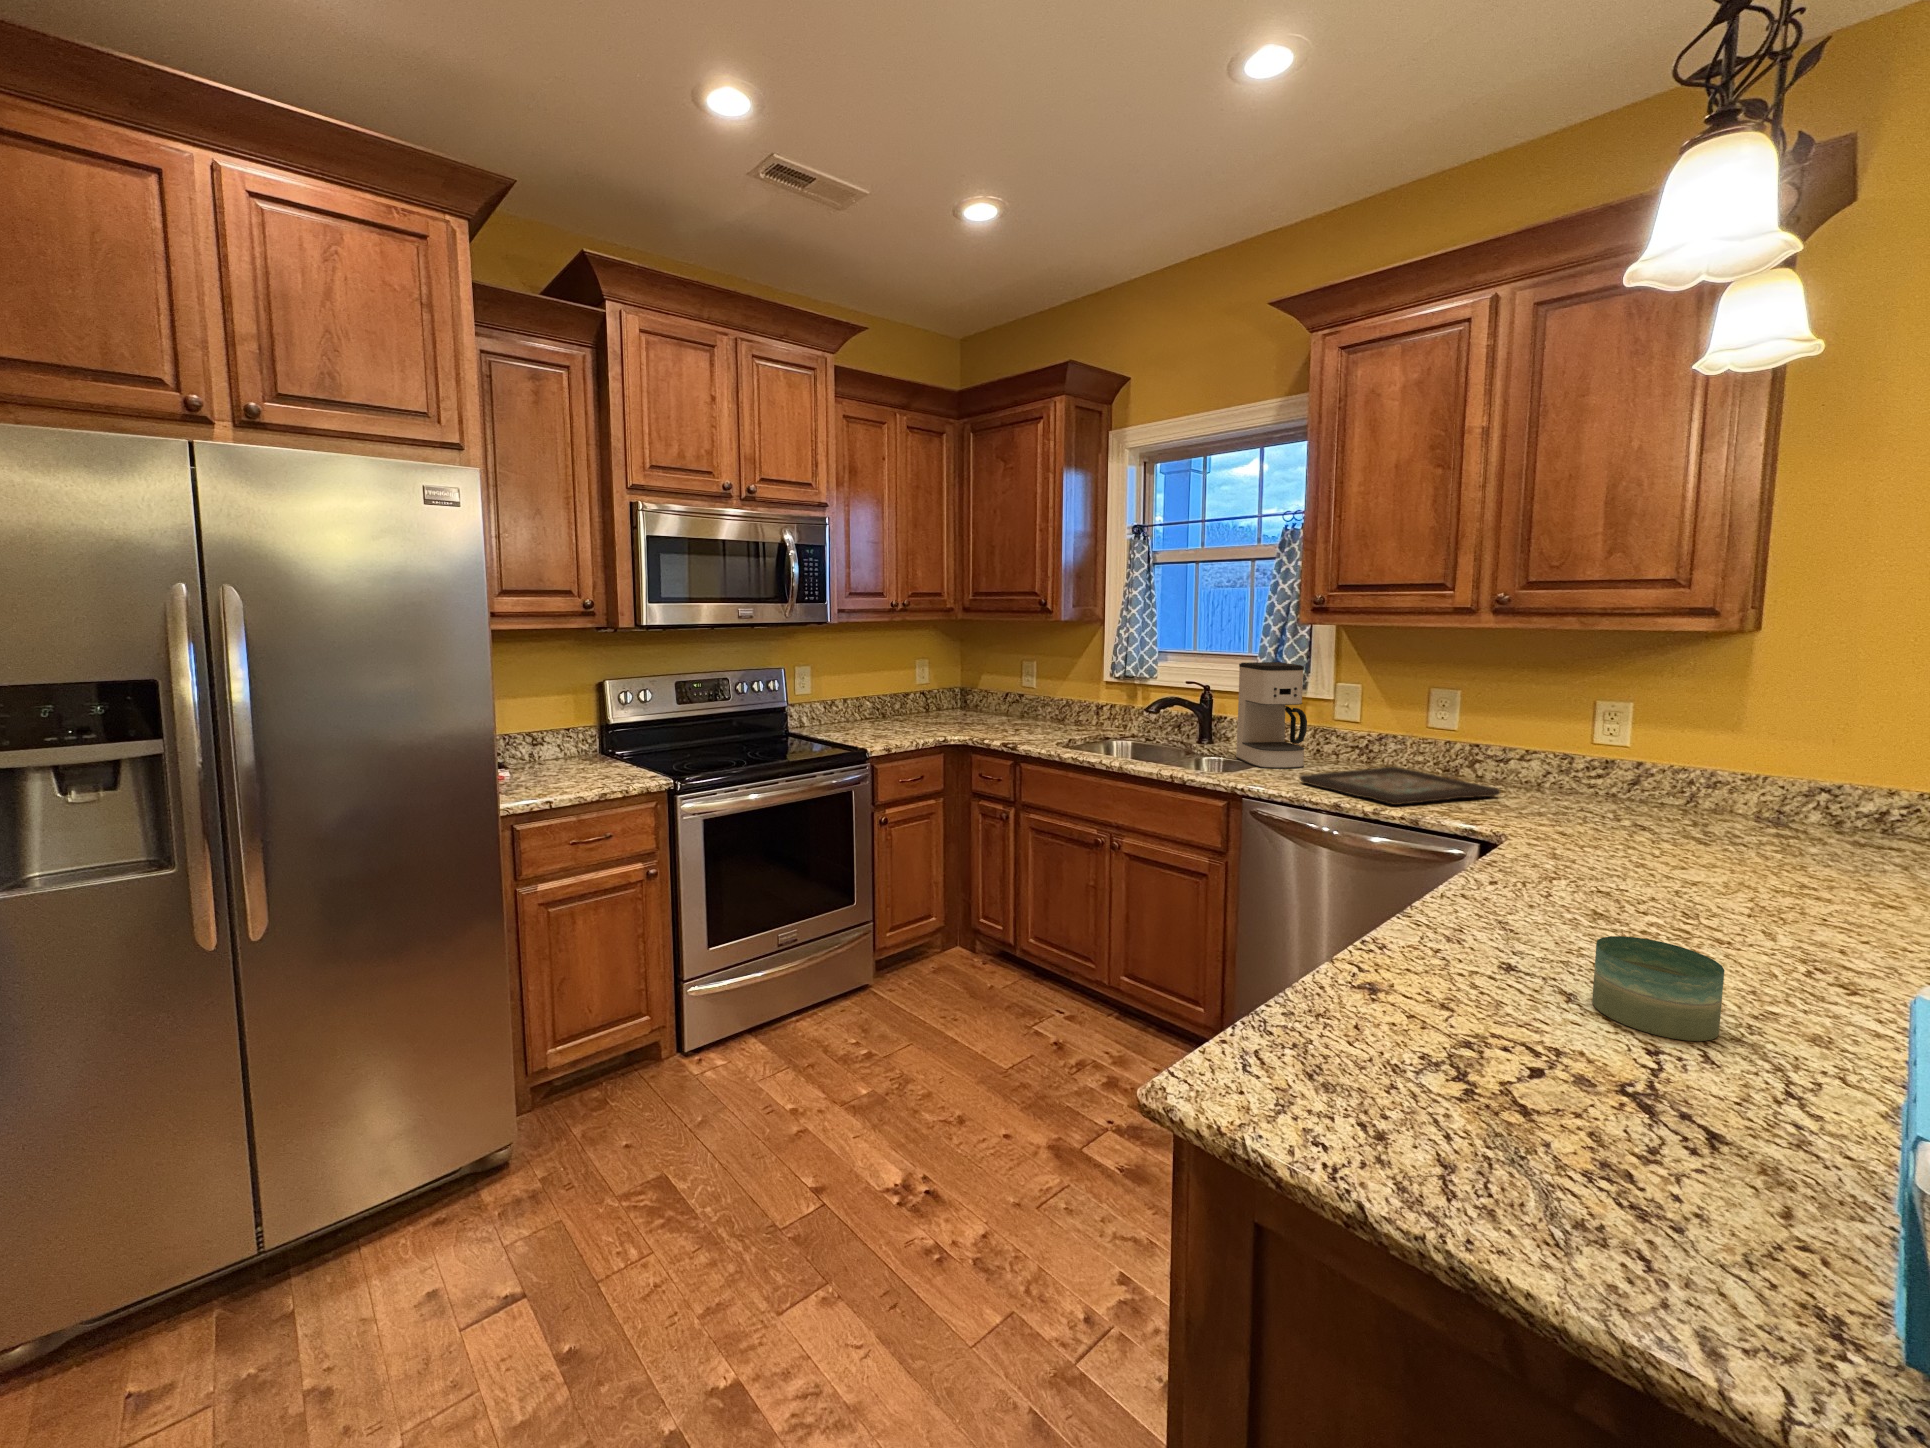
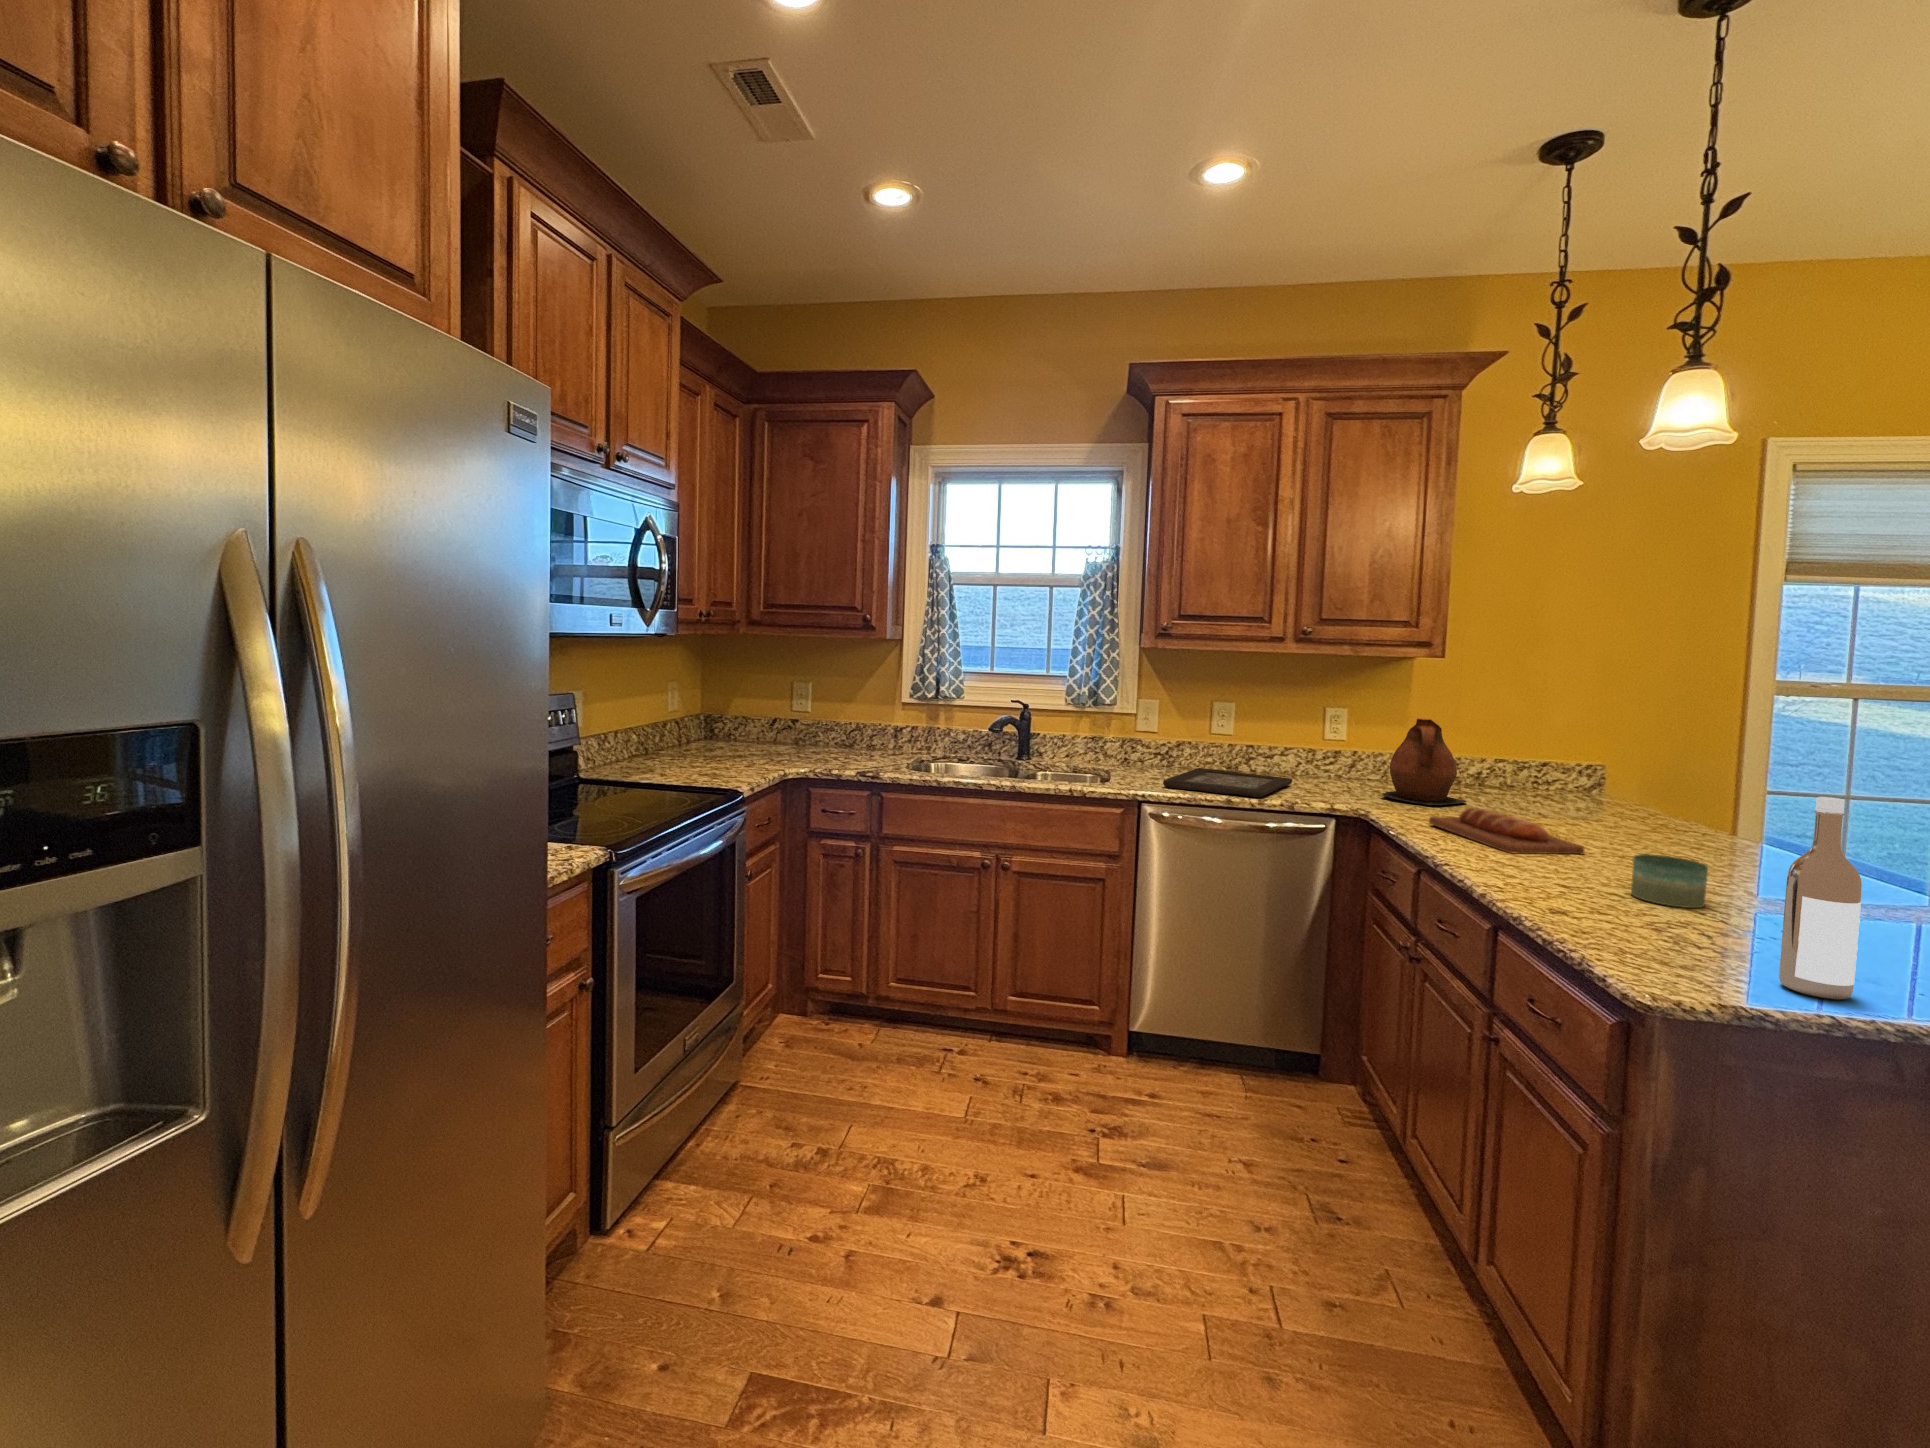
coffee maker: present [1236,662,1307,769] -> none [1065,681,1129,778]
ceramic pitcher: none [1596,717,1752,850] -> present [1382,718,1466,805]
bread loaf: none [1556,847,1734,939] -> present [1429,808,1584,854]
wine bottle: none [1394,849,1511,1199] -> present [1779,797,1862,999]

